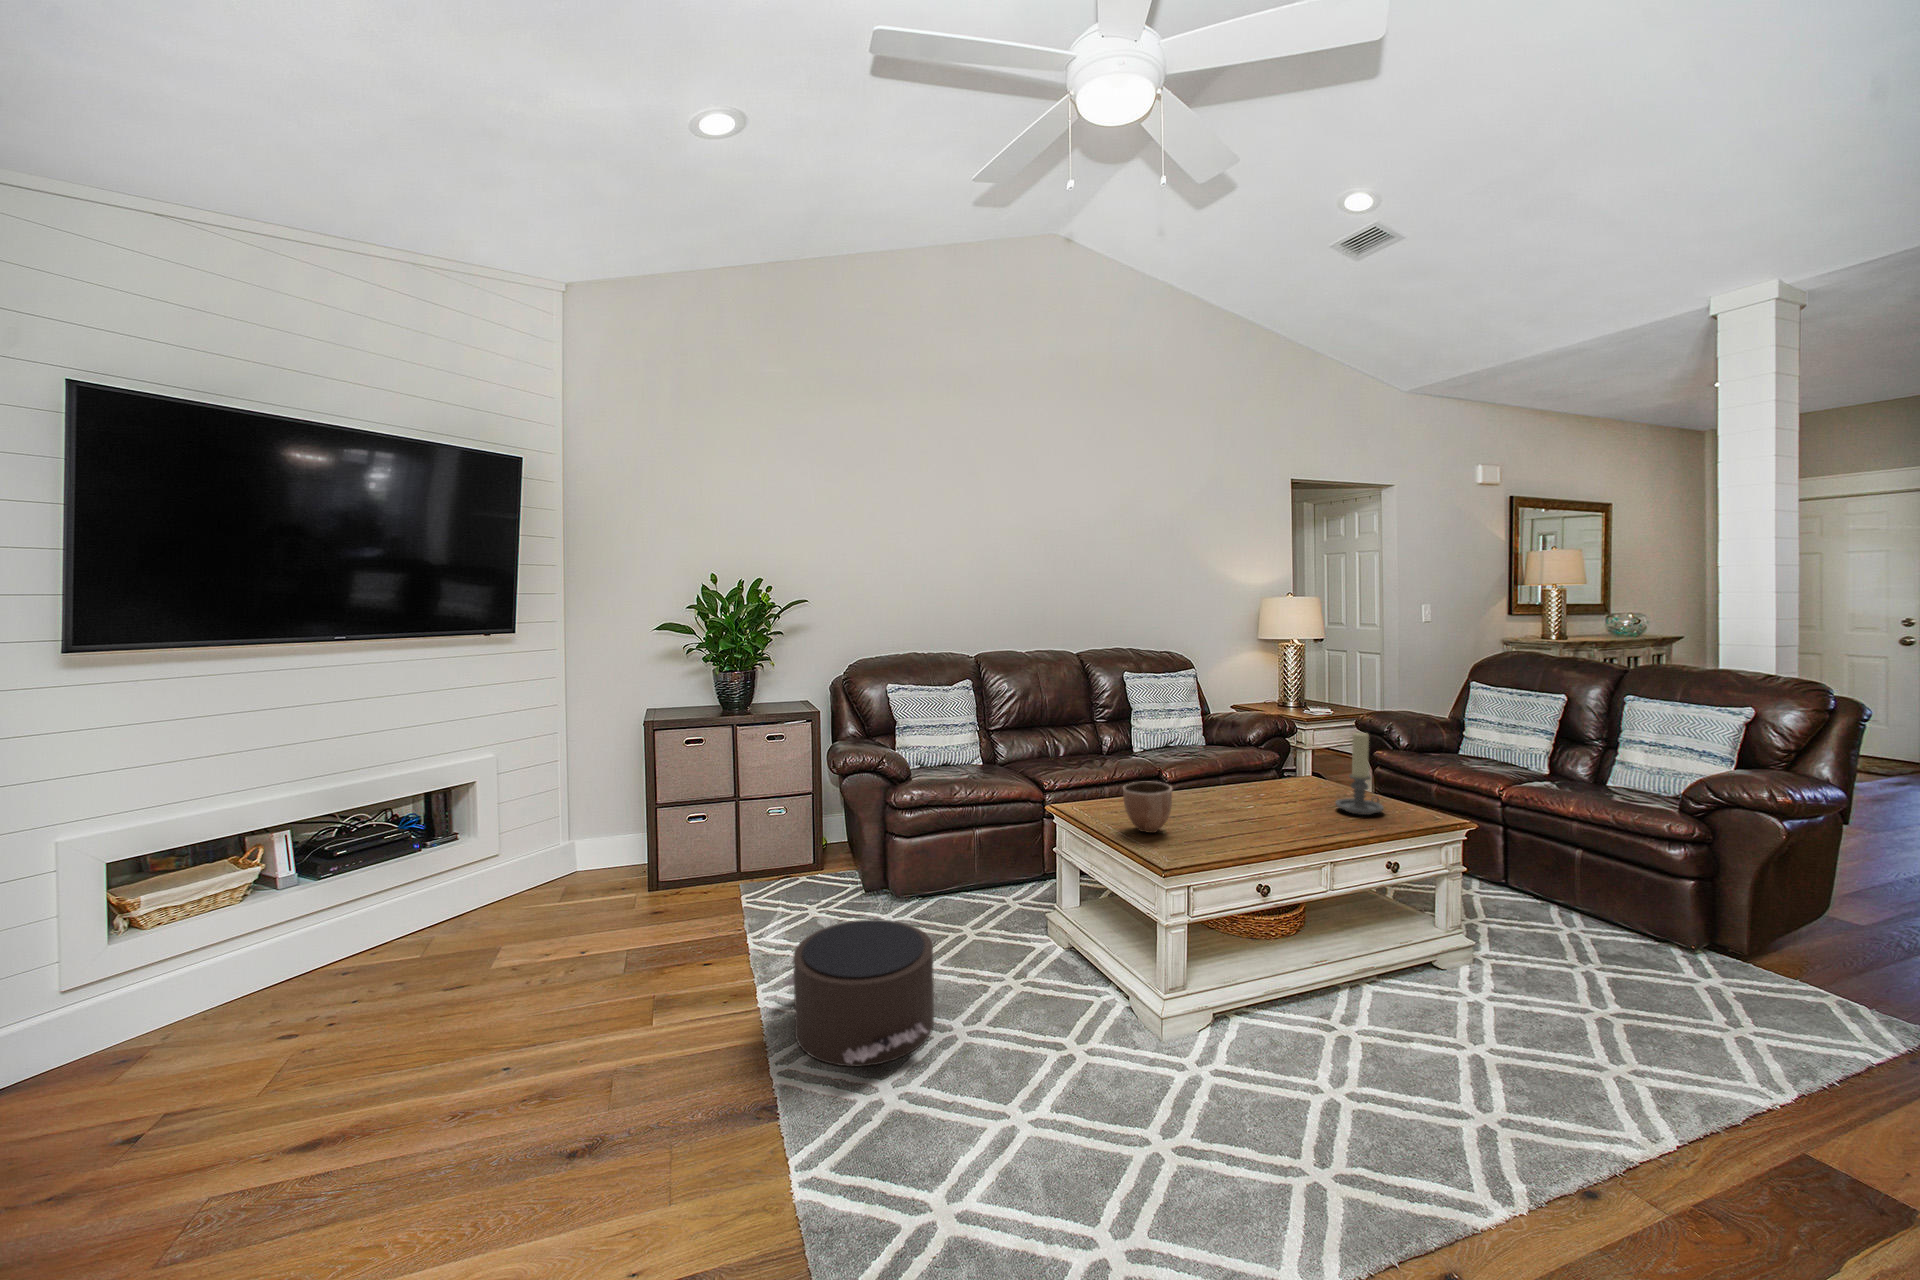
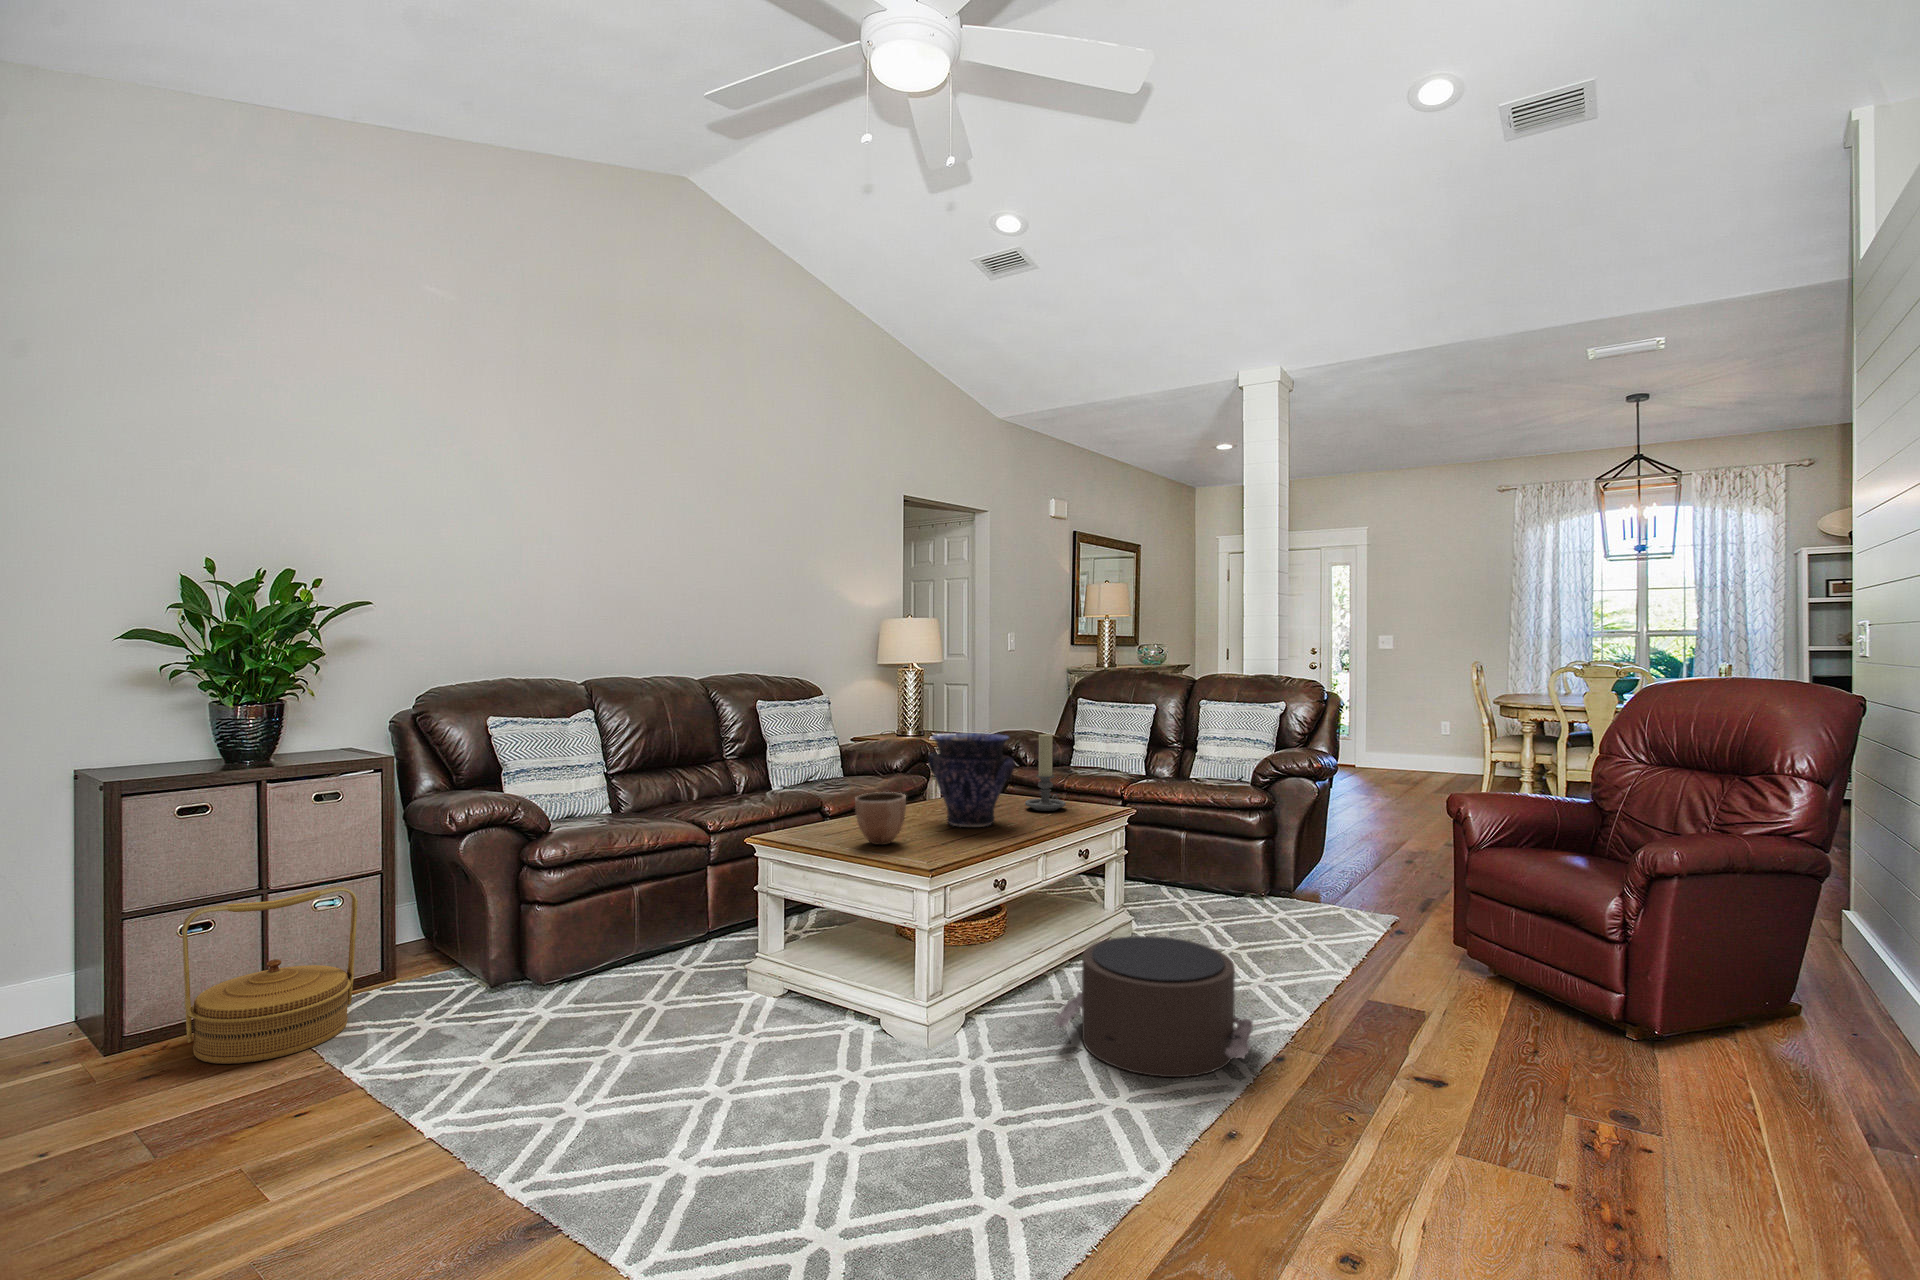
vase: none [1217,727,1304,825] -> present [928,733,1015,827]
woven basket: none [692,804,790,914] -> present [182,887,358,1064]
pouf: present [783,919,934,1067] -> present [1054,936,1253,1077]

